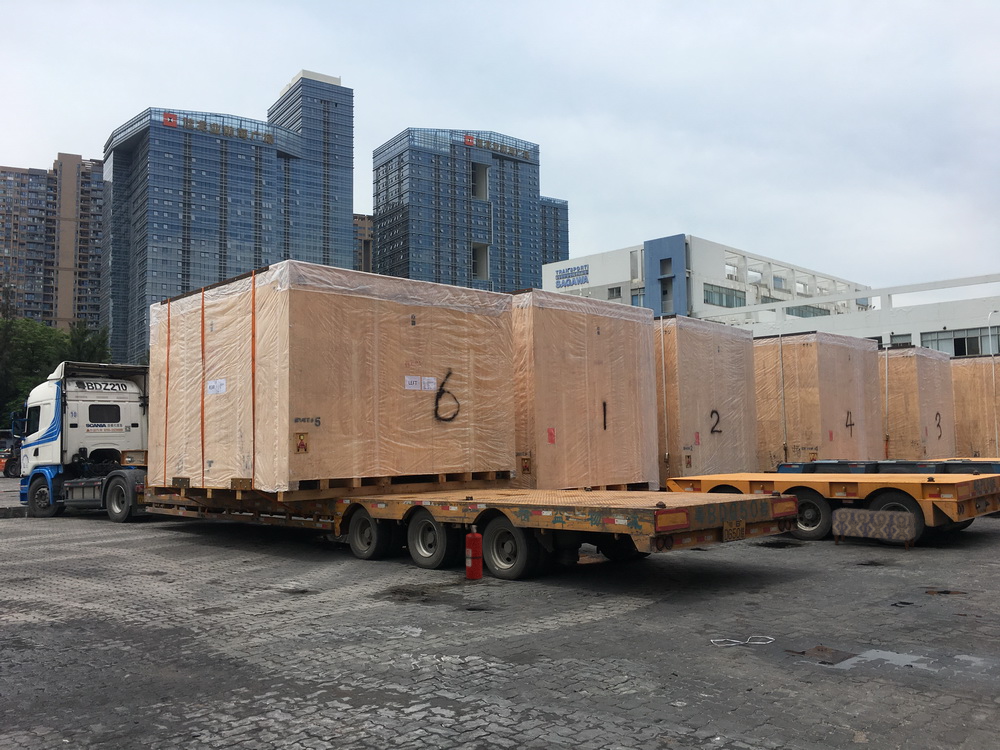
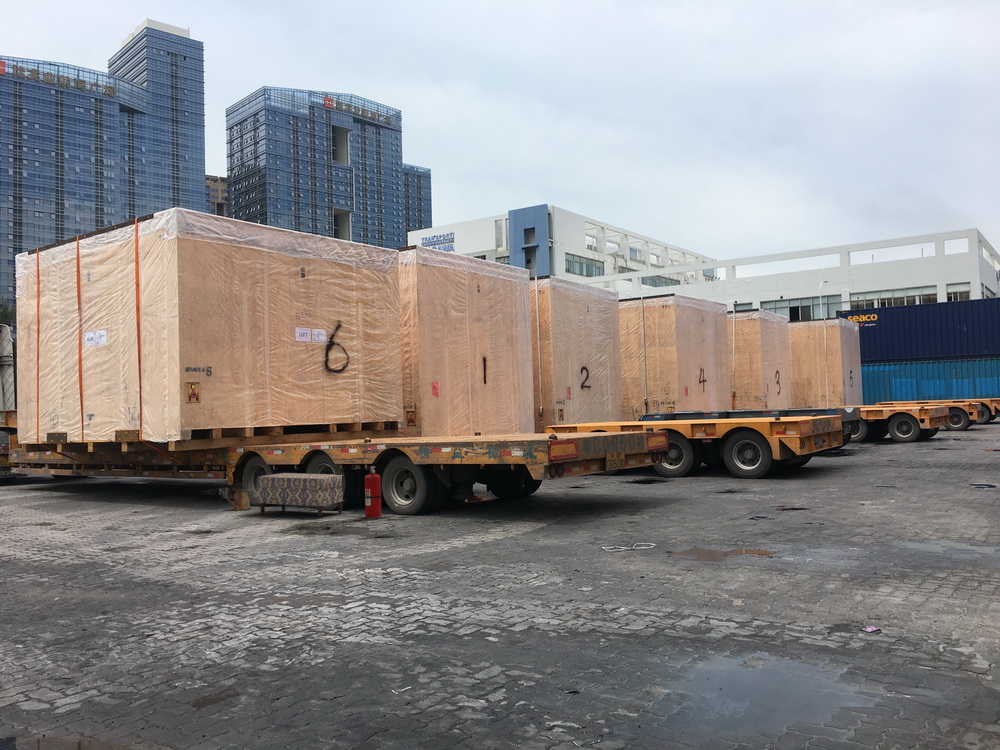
bench: present [832,508,915,551] -> present [257,473,344,518]
watering can: none [326,538,361,561] -> present [219,489,254,511]

